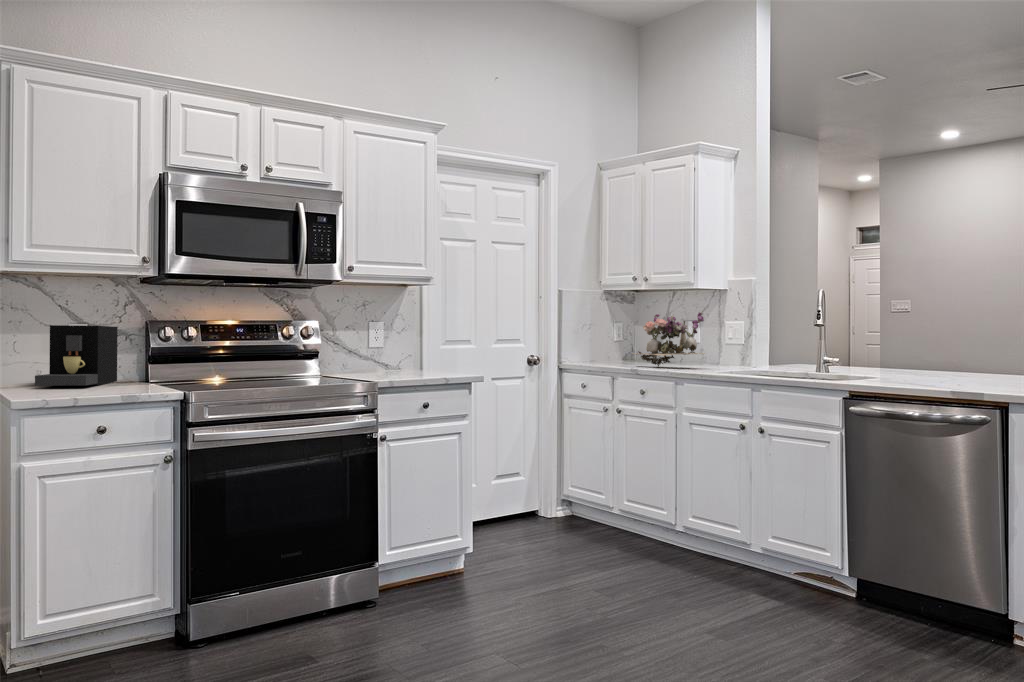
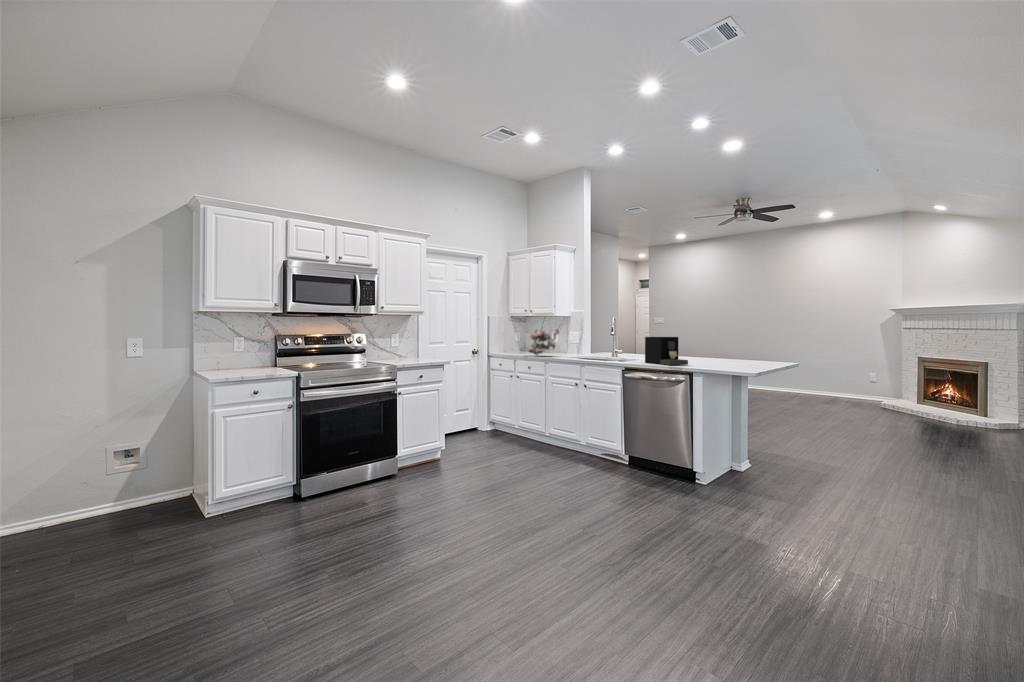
coffee maker: present [35,325,118,386] -> present [645,337,688,365]

